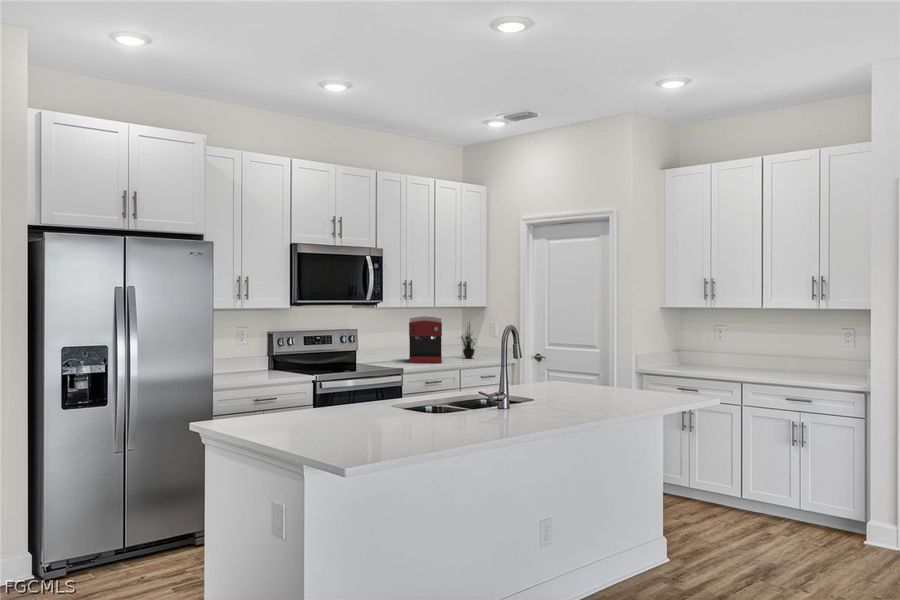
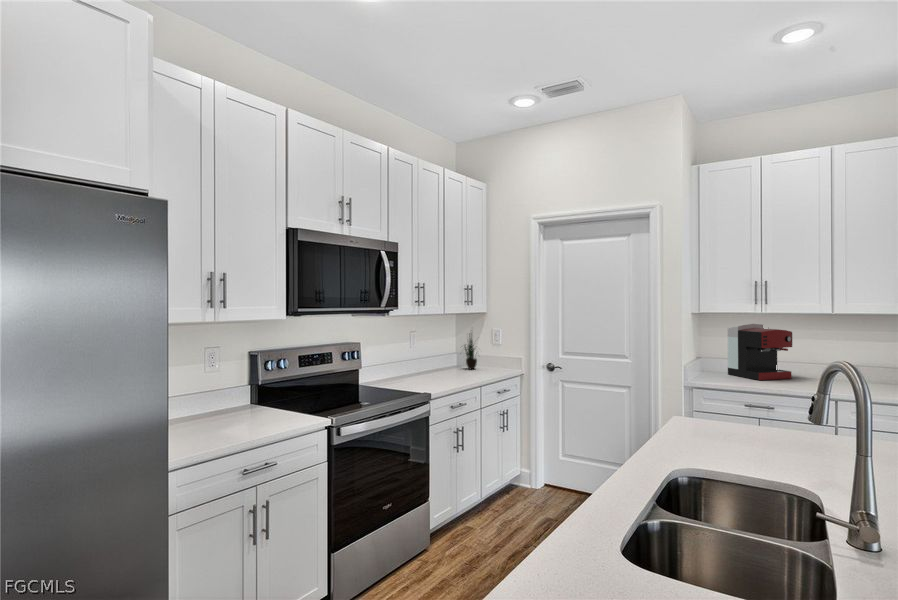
coffee maker: present [409,316,442,363] -> present [728,324,792,380]

